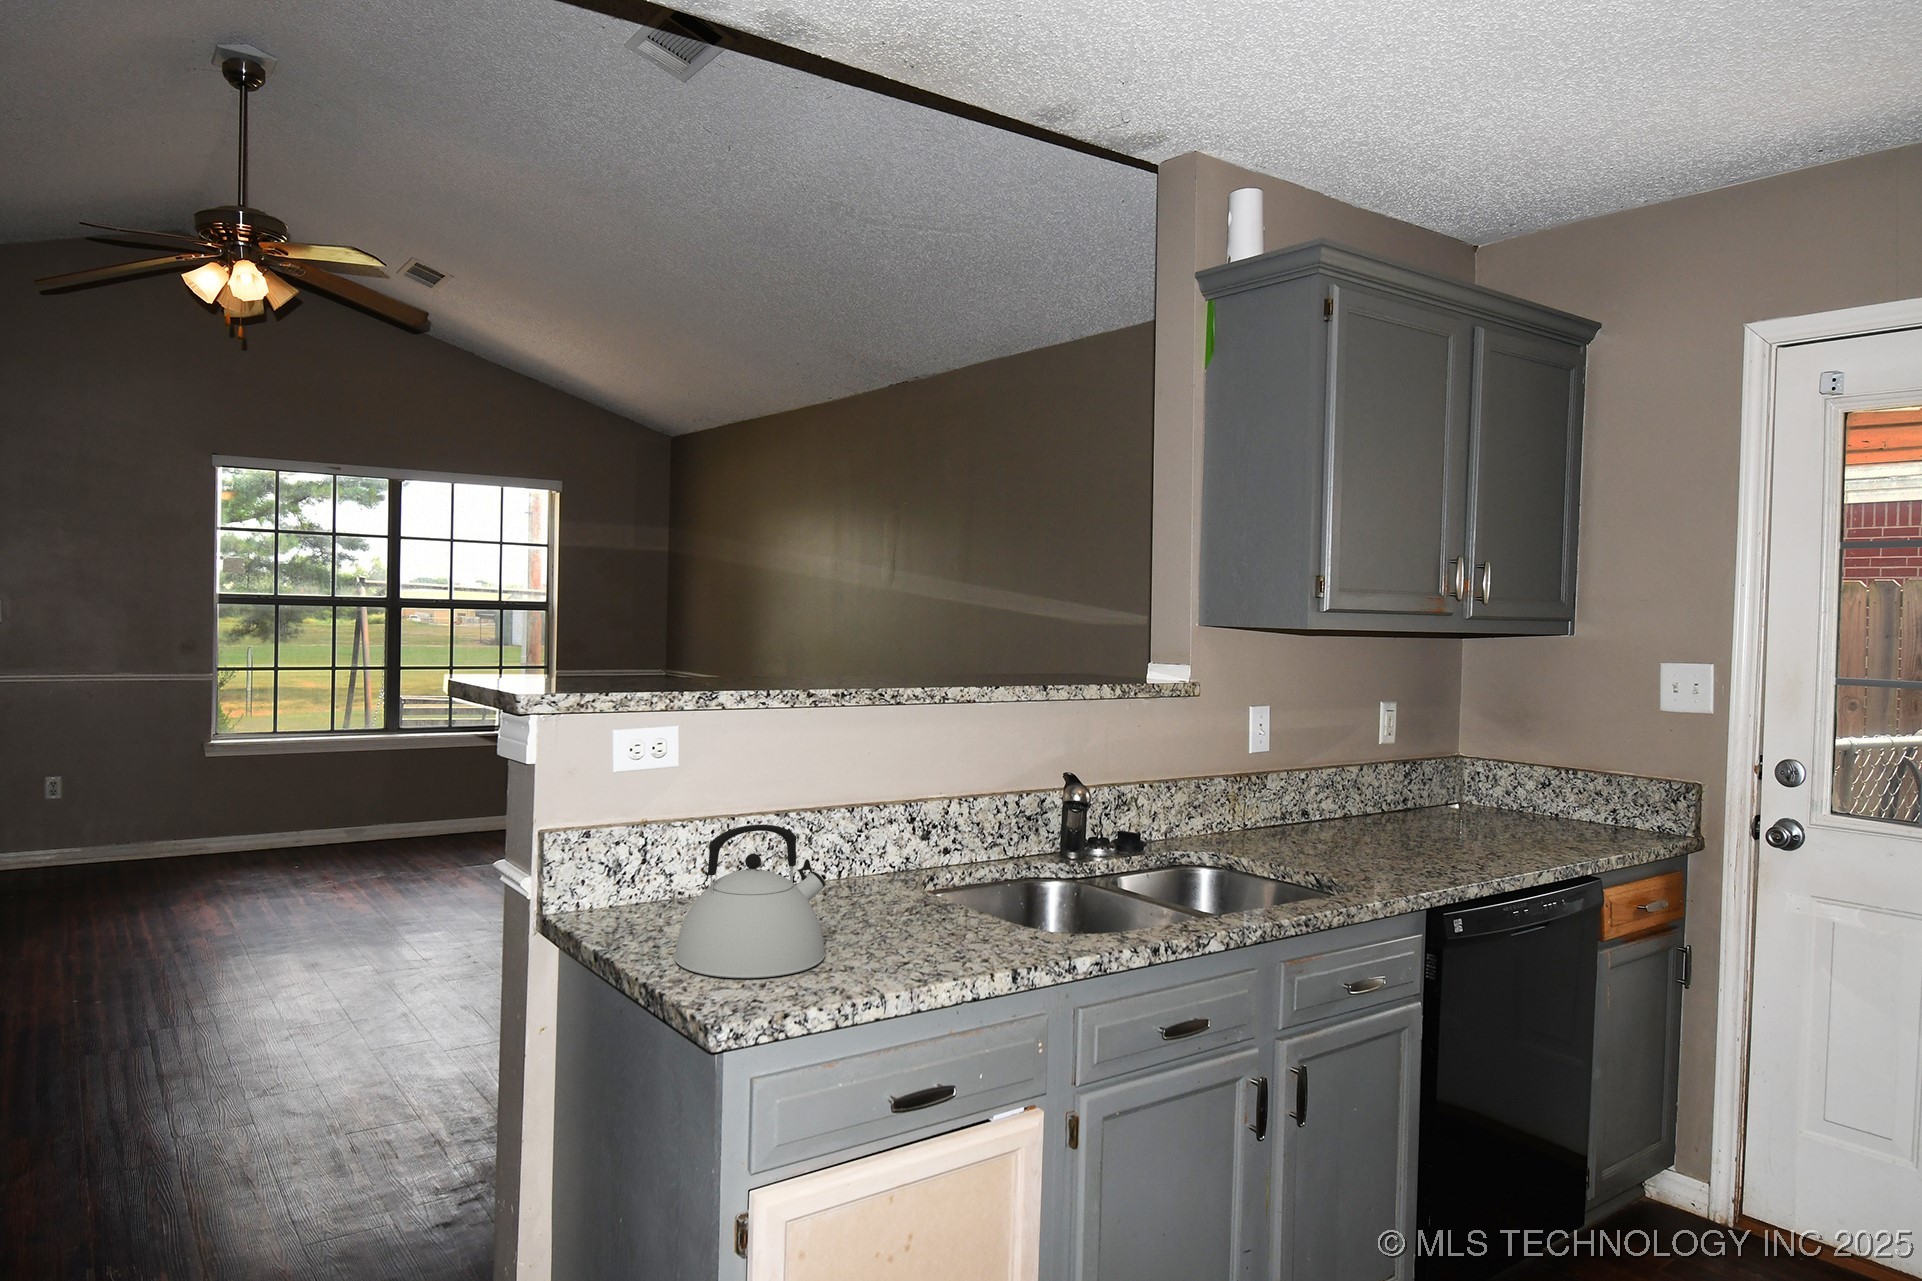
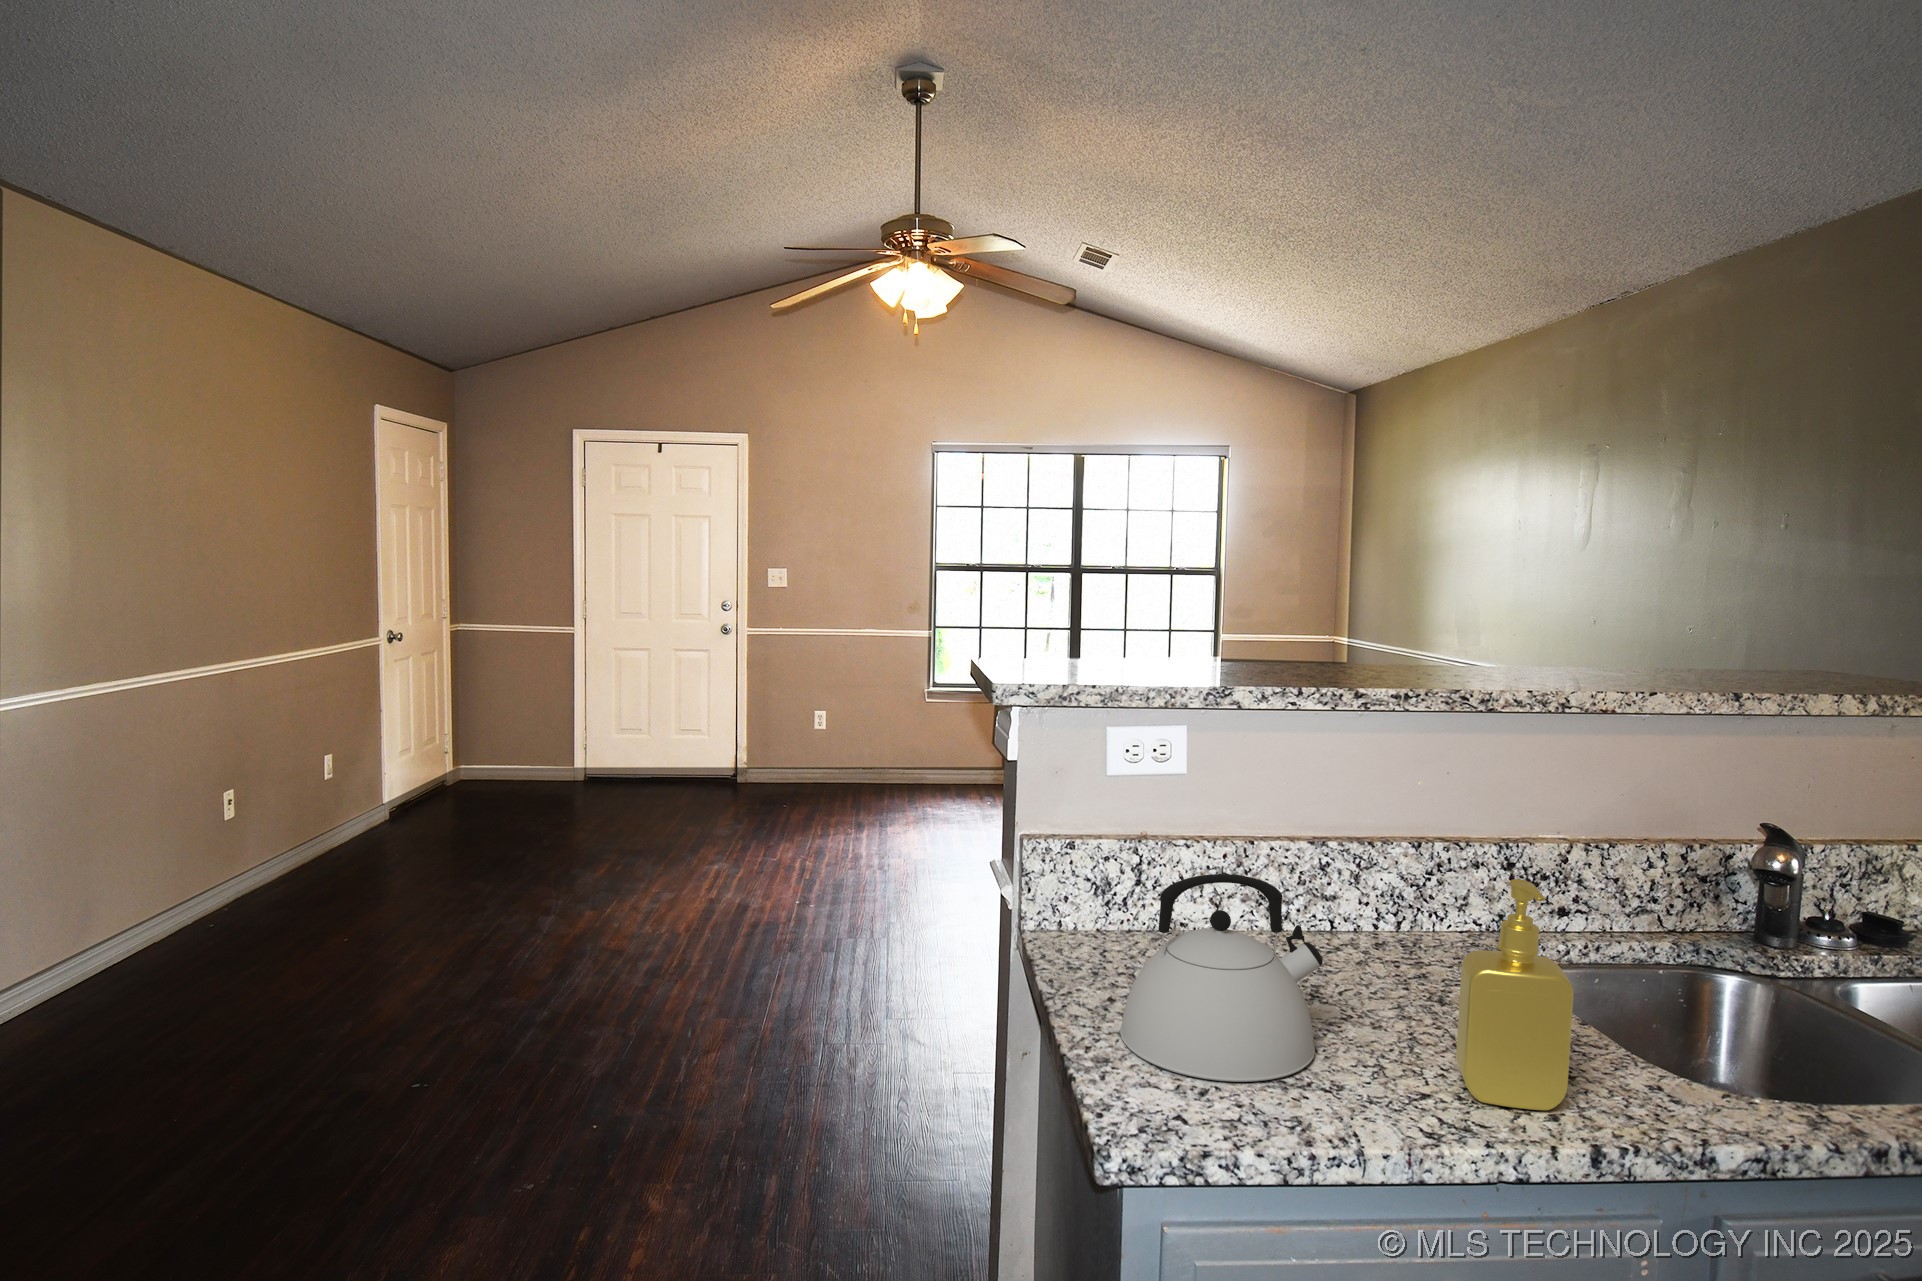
soap dispenser: none [921,803,995,960] -> present [1456,879,1574,1110]

